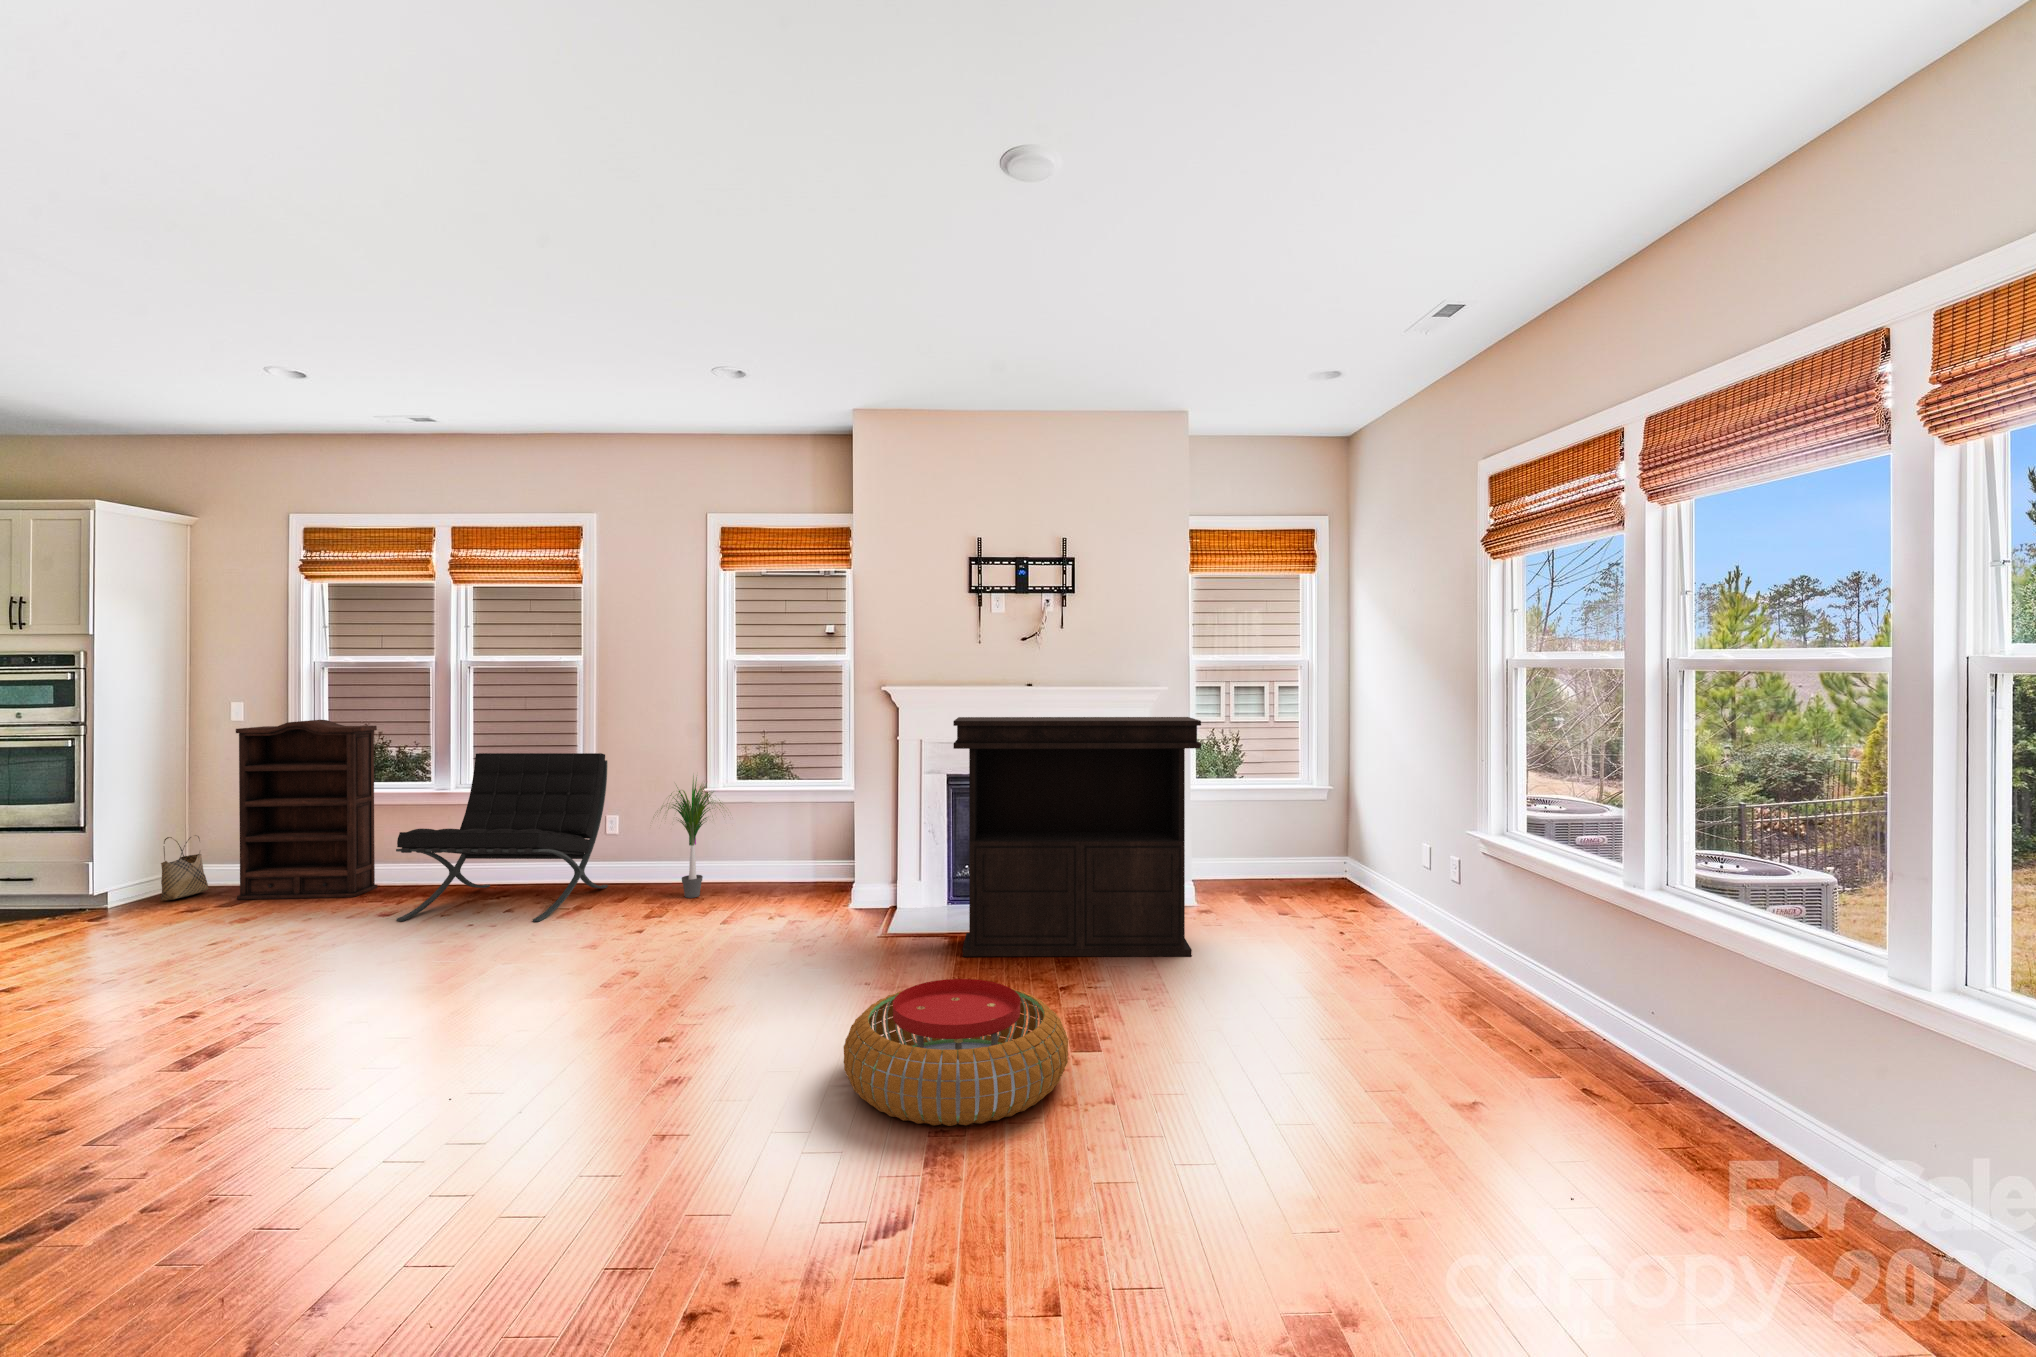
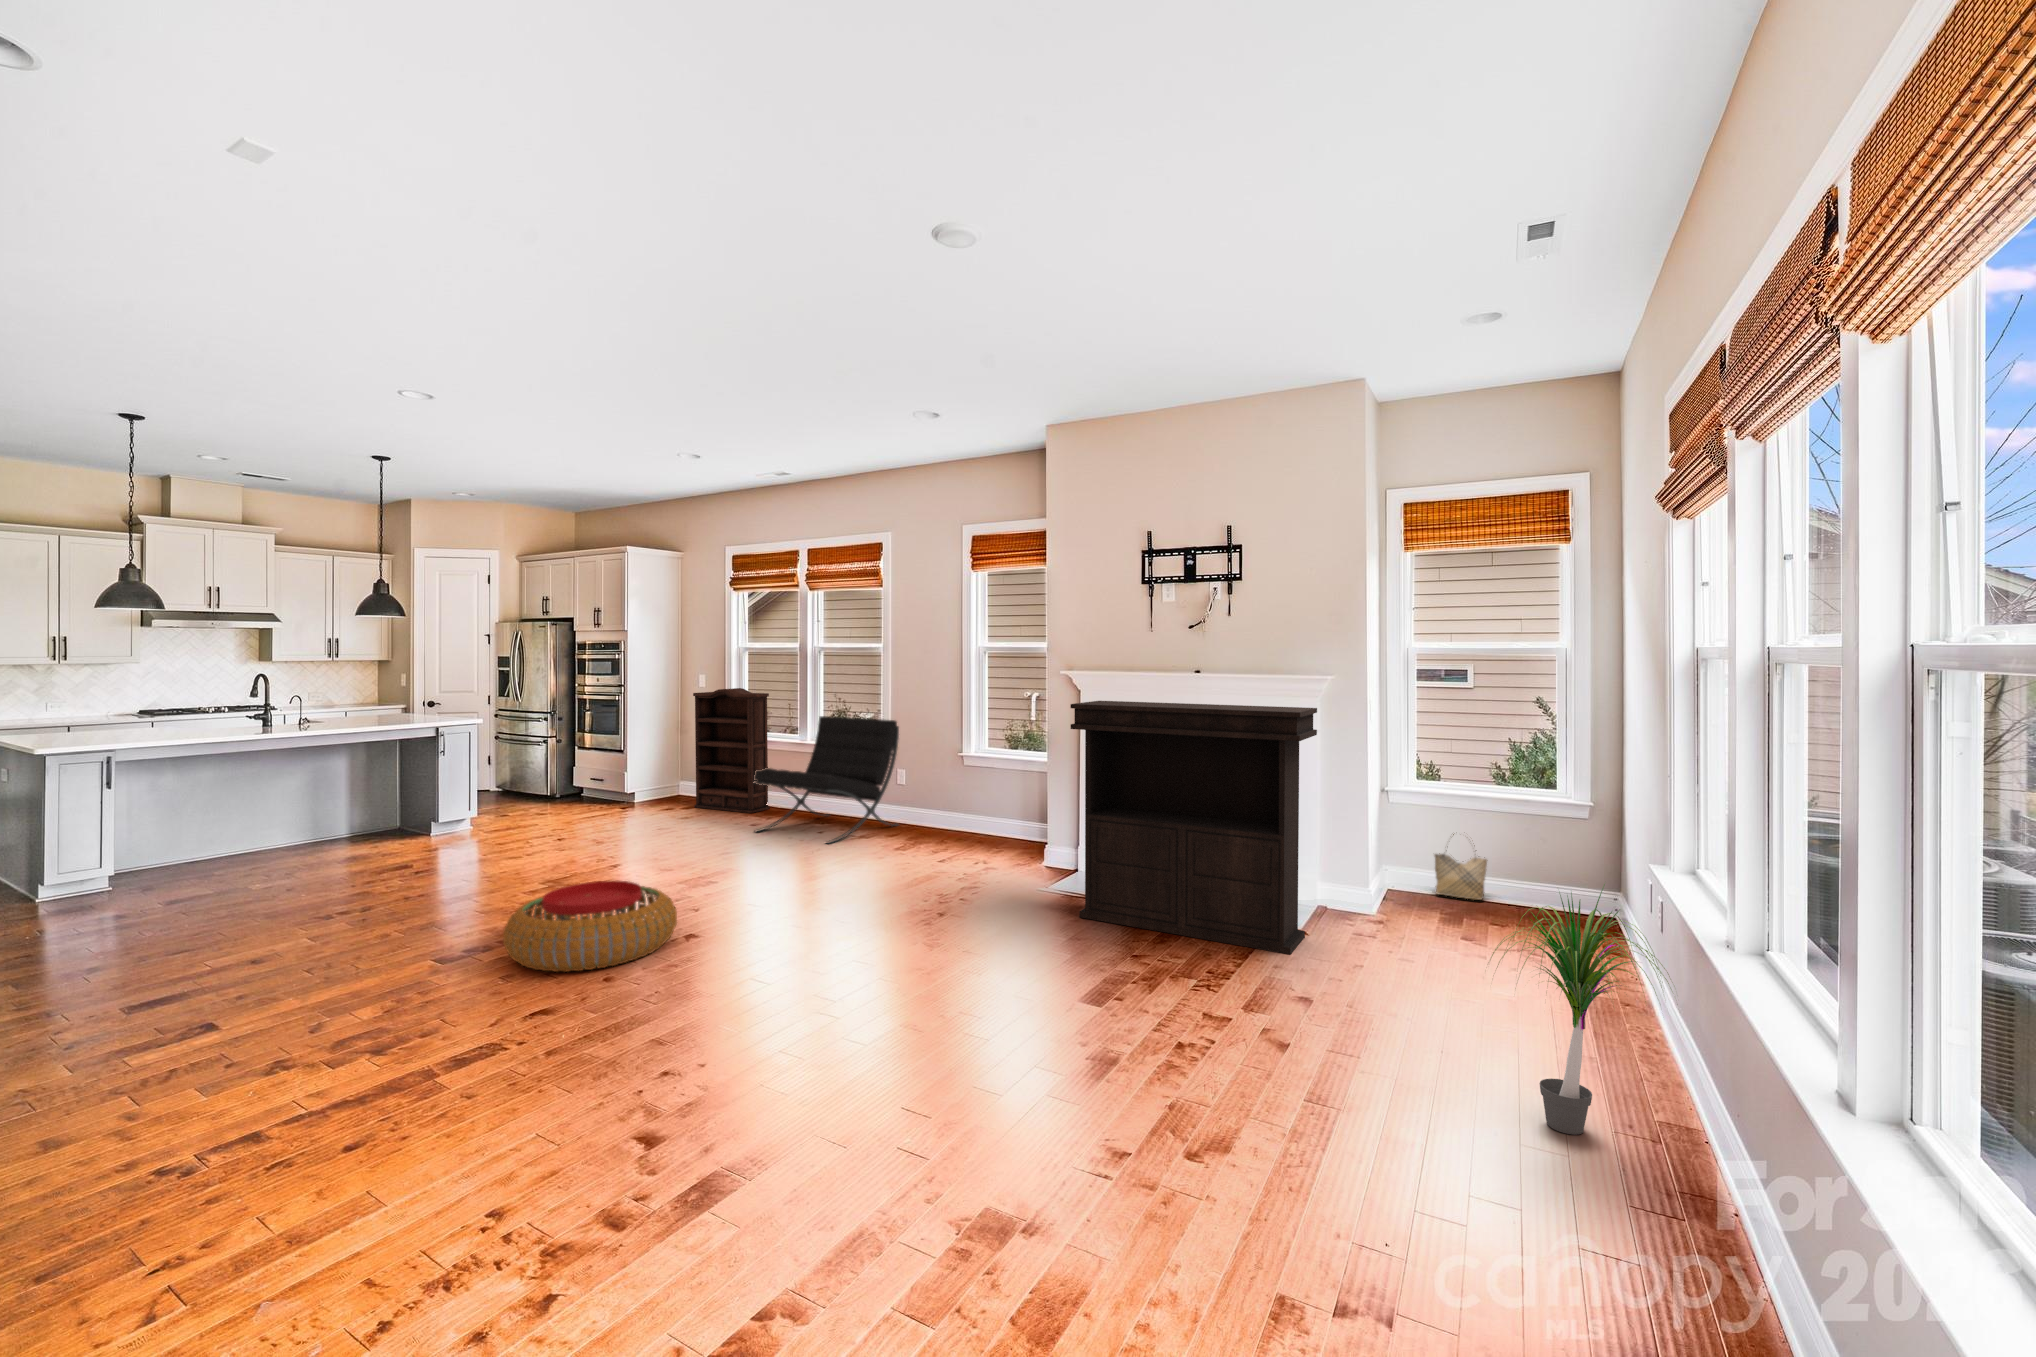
potted plant: present [660,778,722,898] -> present [1490,889,1670,1135]
woven basket: present [160,836,208,900] -> present [1435,834,1488,900]
pouf: present [844,979,1068,1126] -> present [503,881,677,972]

